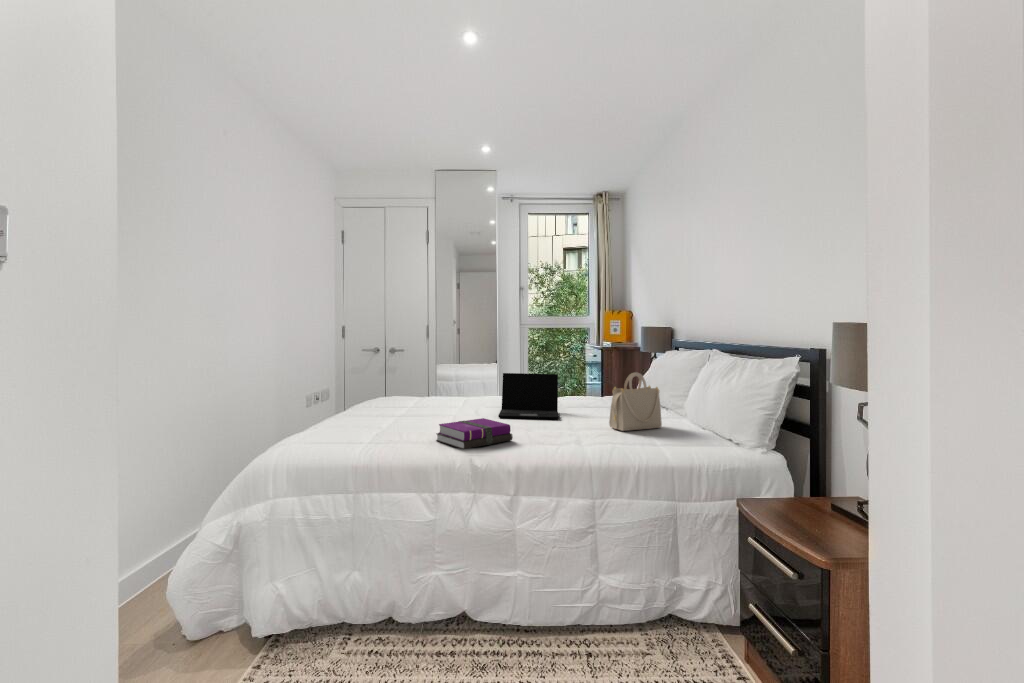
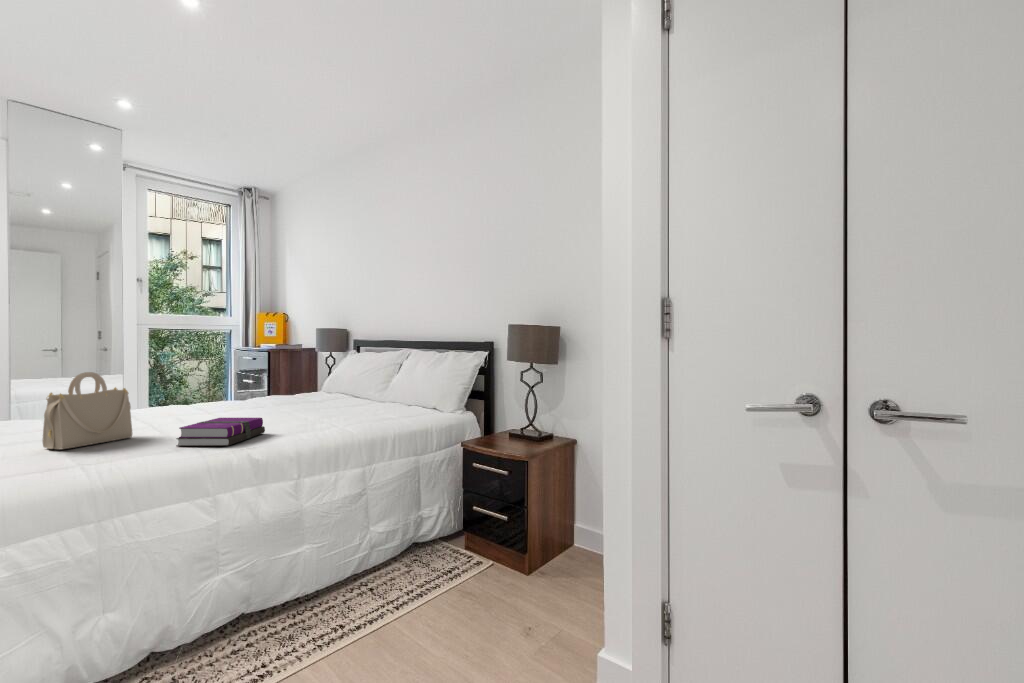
laptop: present [498,373,559,419] -> none [199,371,281,420]
handbag: present [609,373,662,431] -> present [42,372,132,449]

